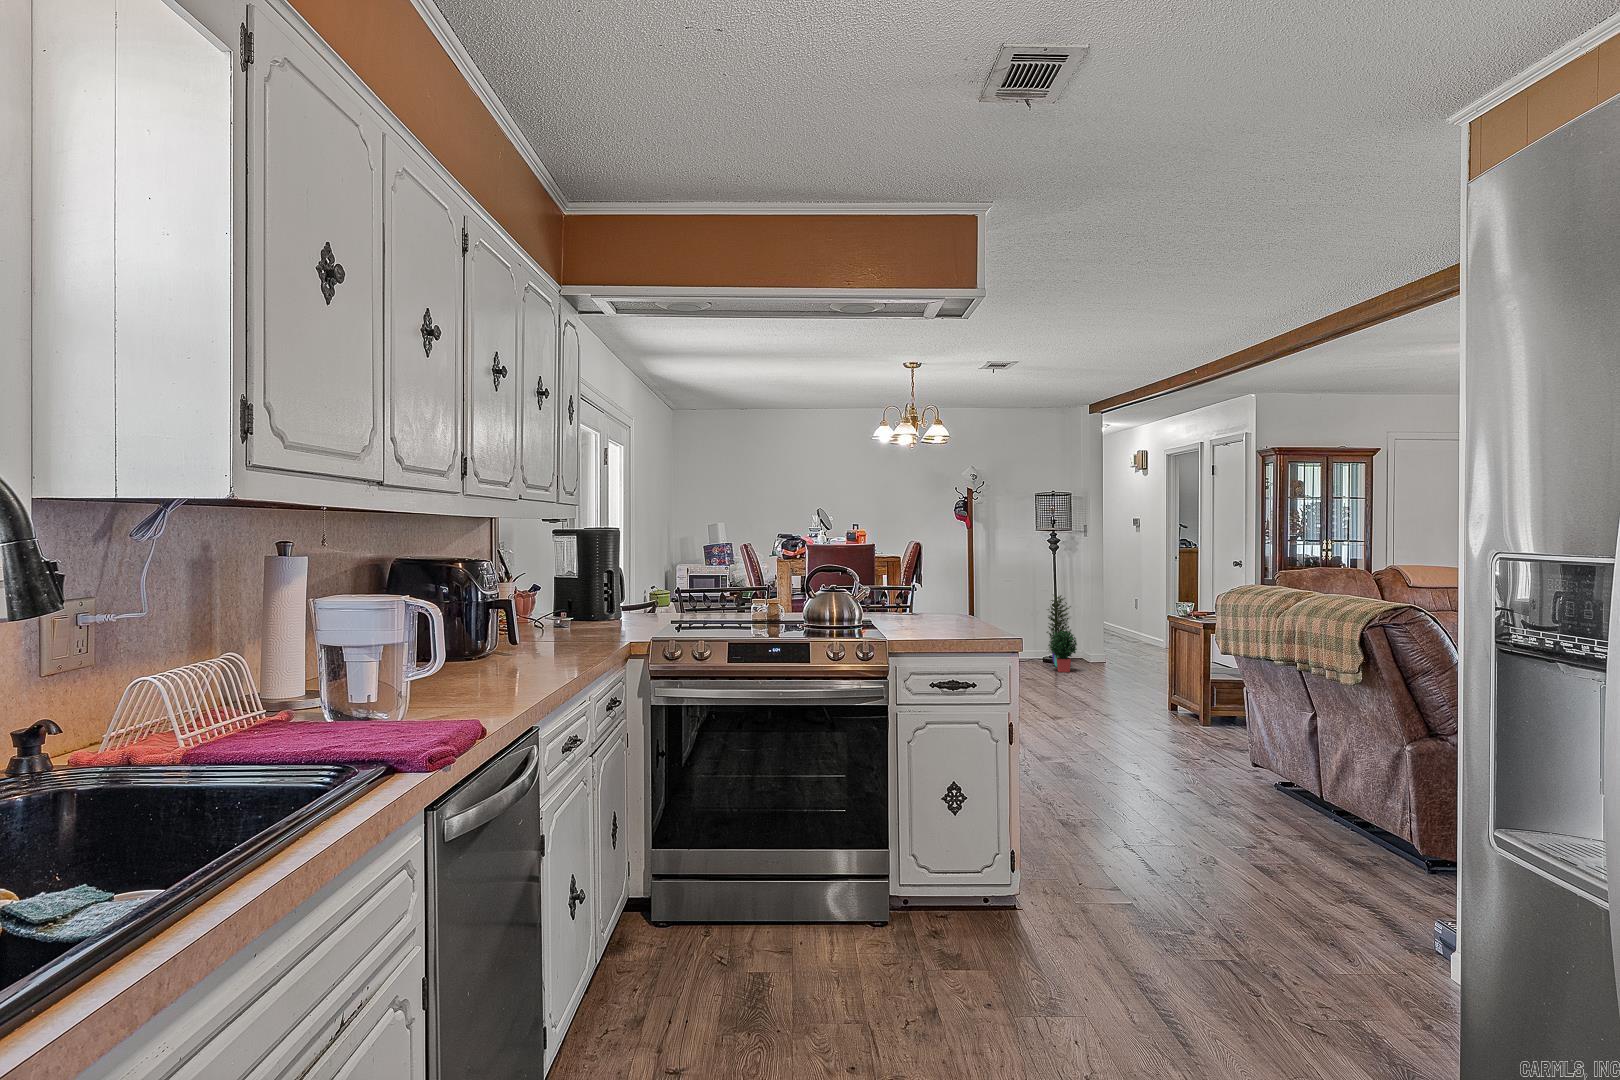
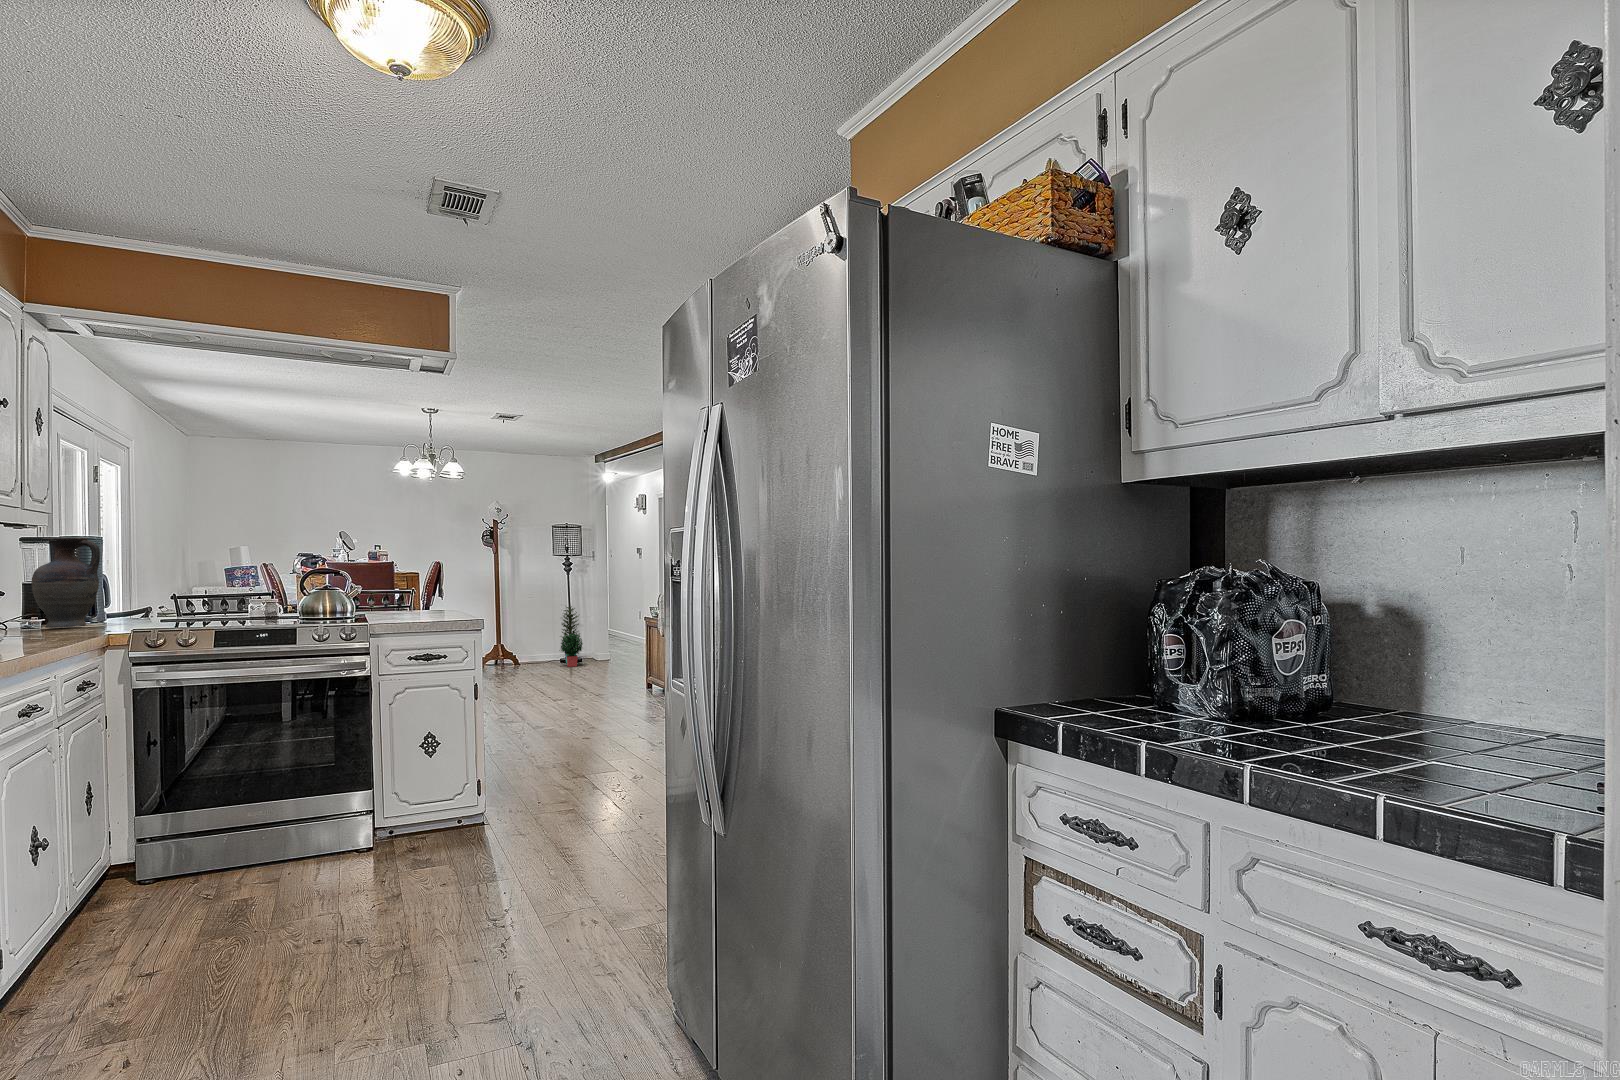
vase: none [563,529,618,625] -> present [31,538,100,628]

